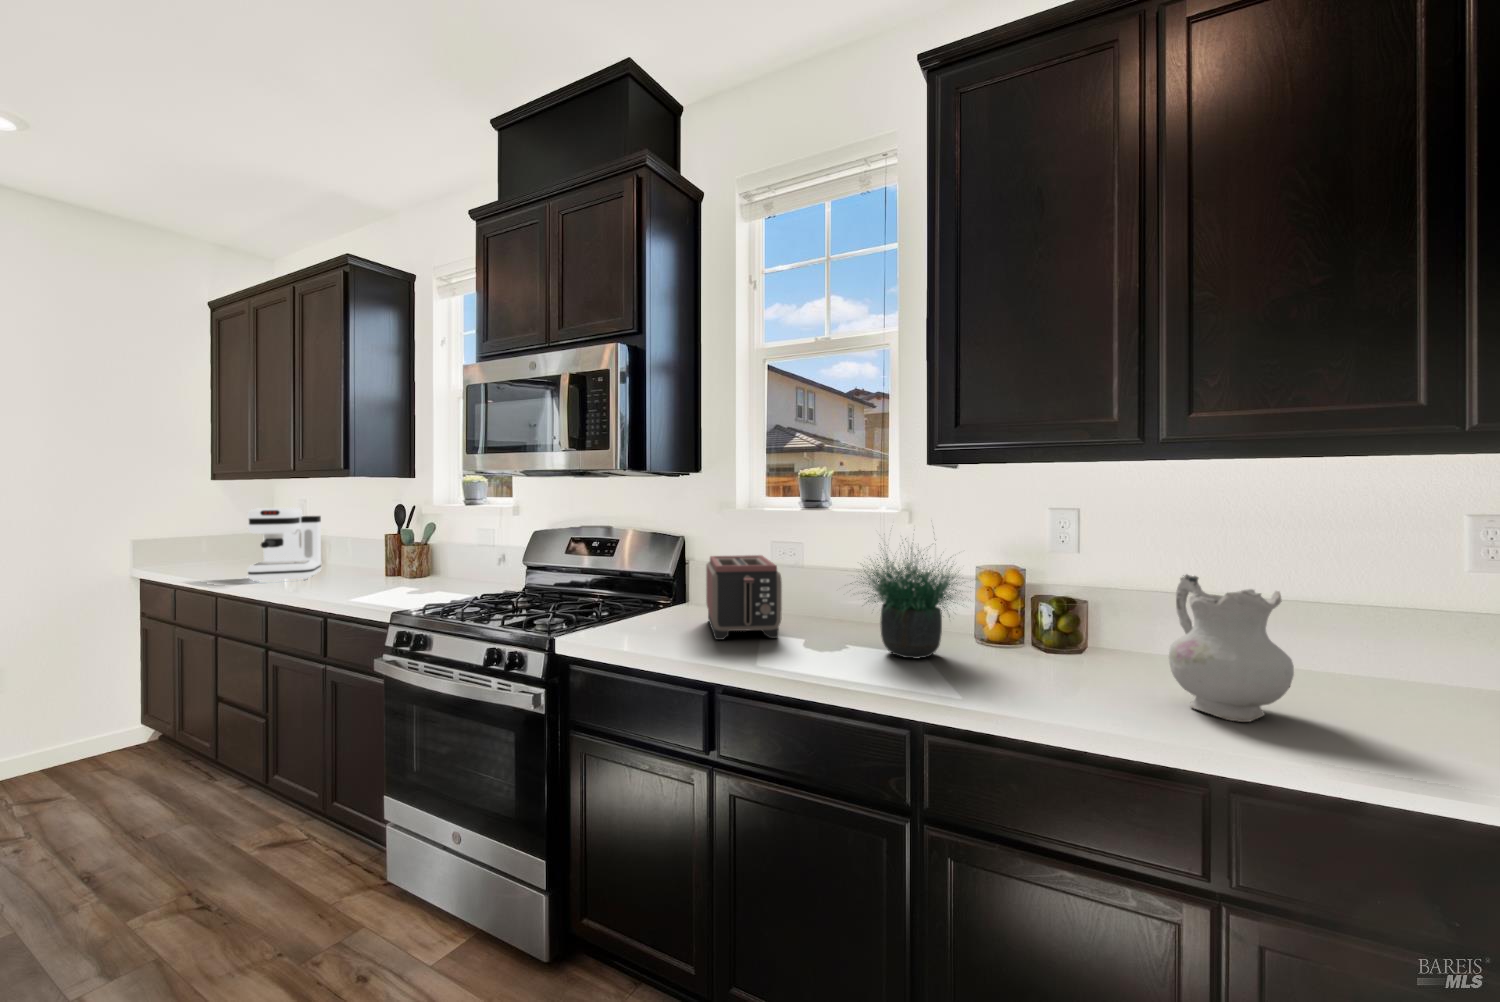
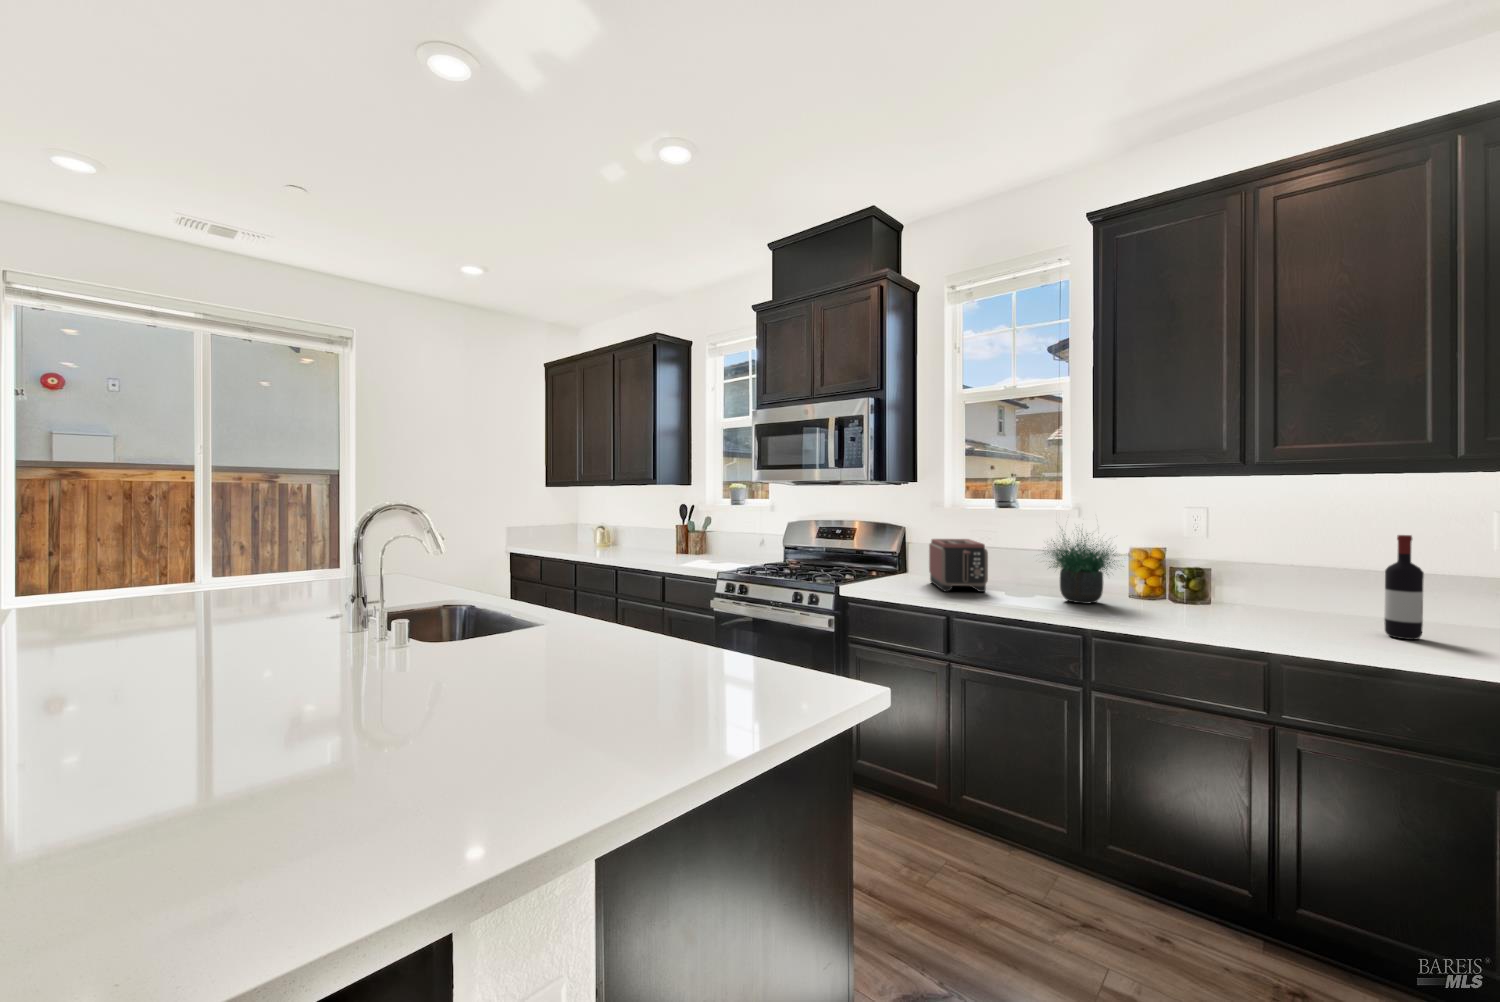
coffee maker: present [247,508,321,582] -> none [594,506,633,556]
wine bottle: none [1354,554,1415,725] -> present [1384,535,1424,640]
ceramic pitcher: present [1169,575,1294,722] -> none [1257,548,1338,635]

